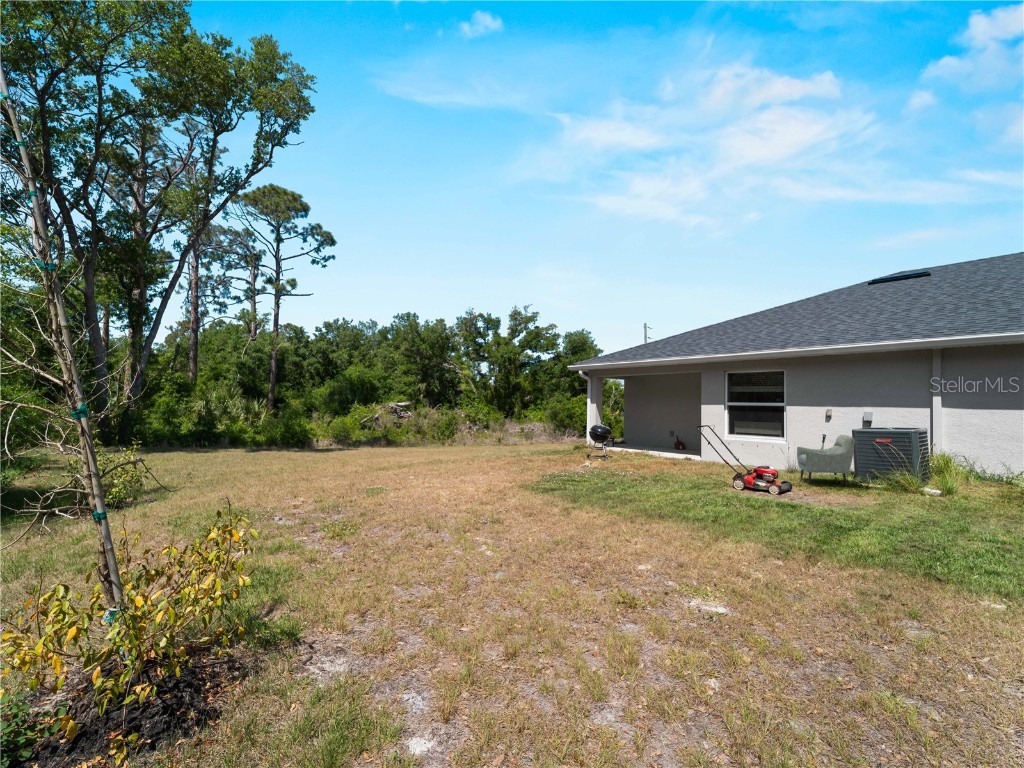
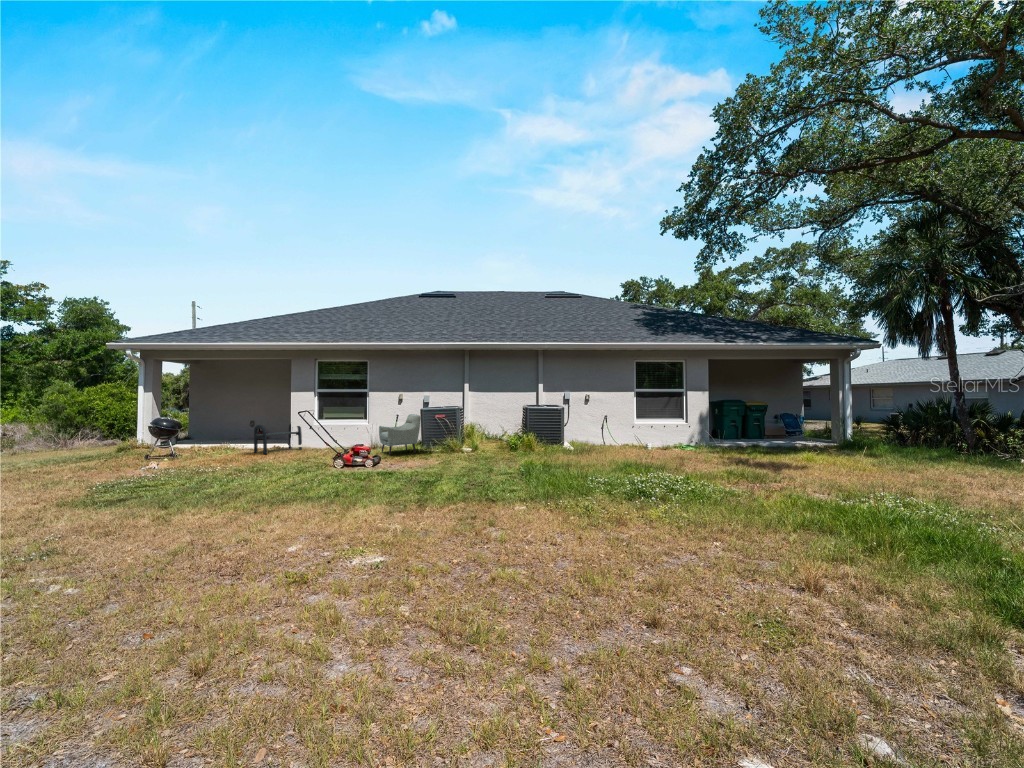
bench: none [666,434,712,464] -> present [254,424,302,454]

